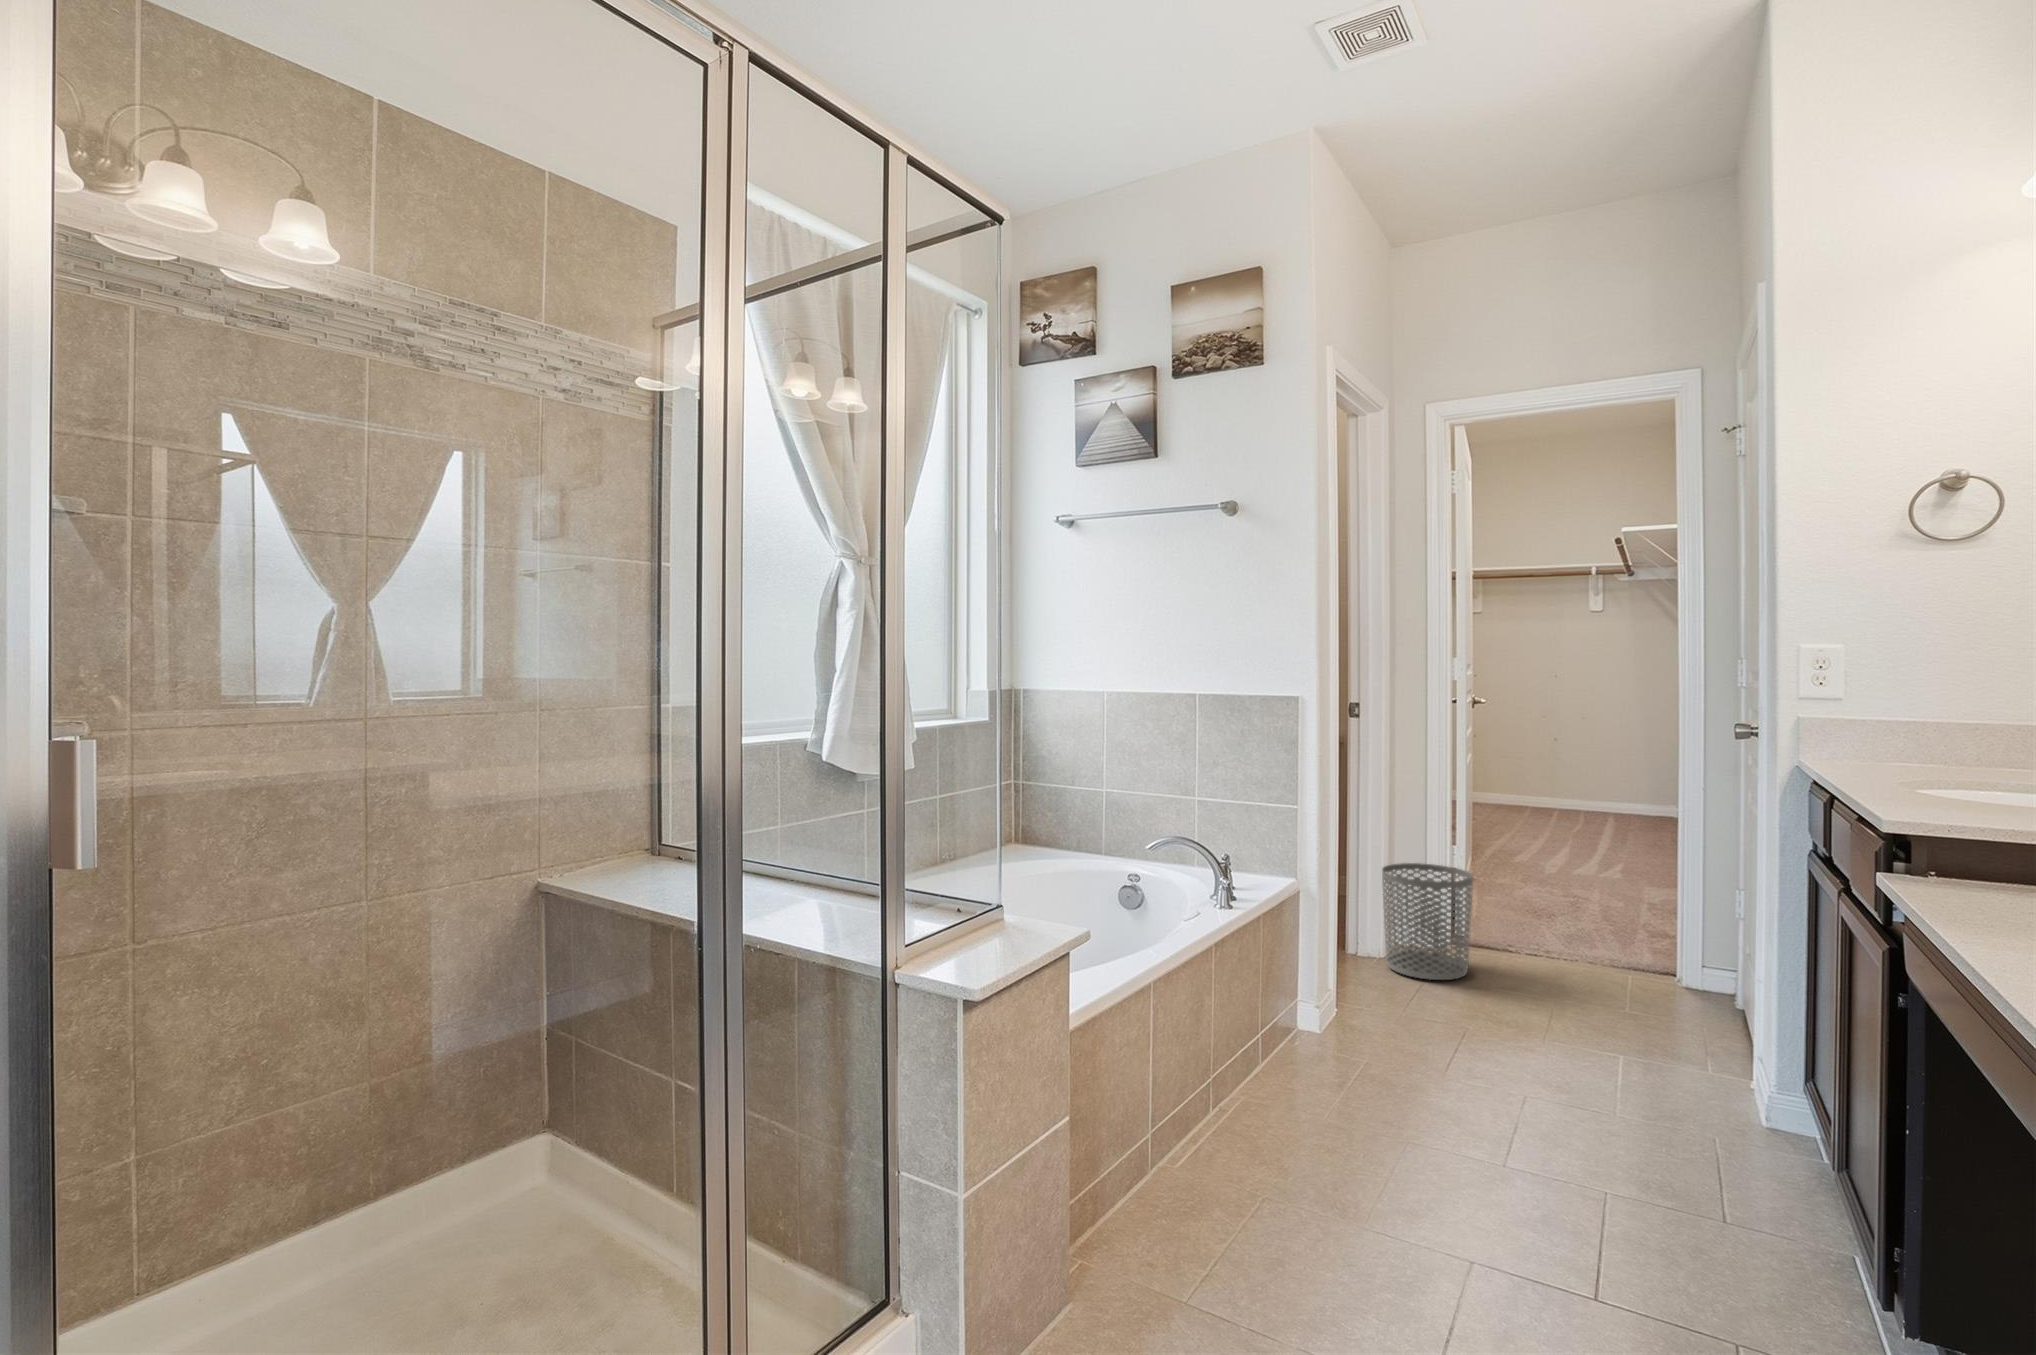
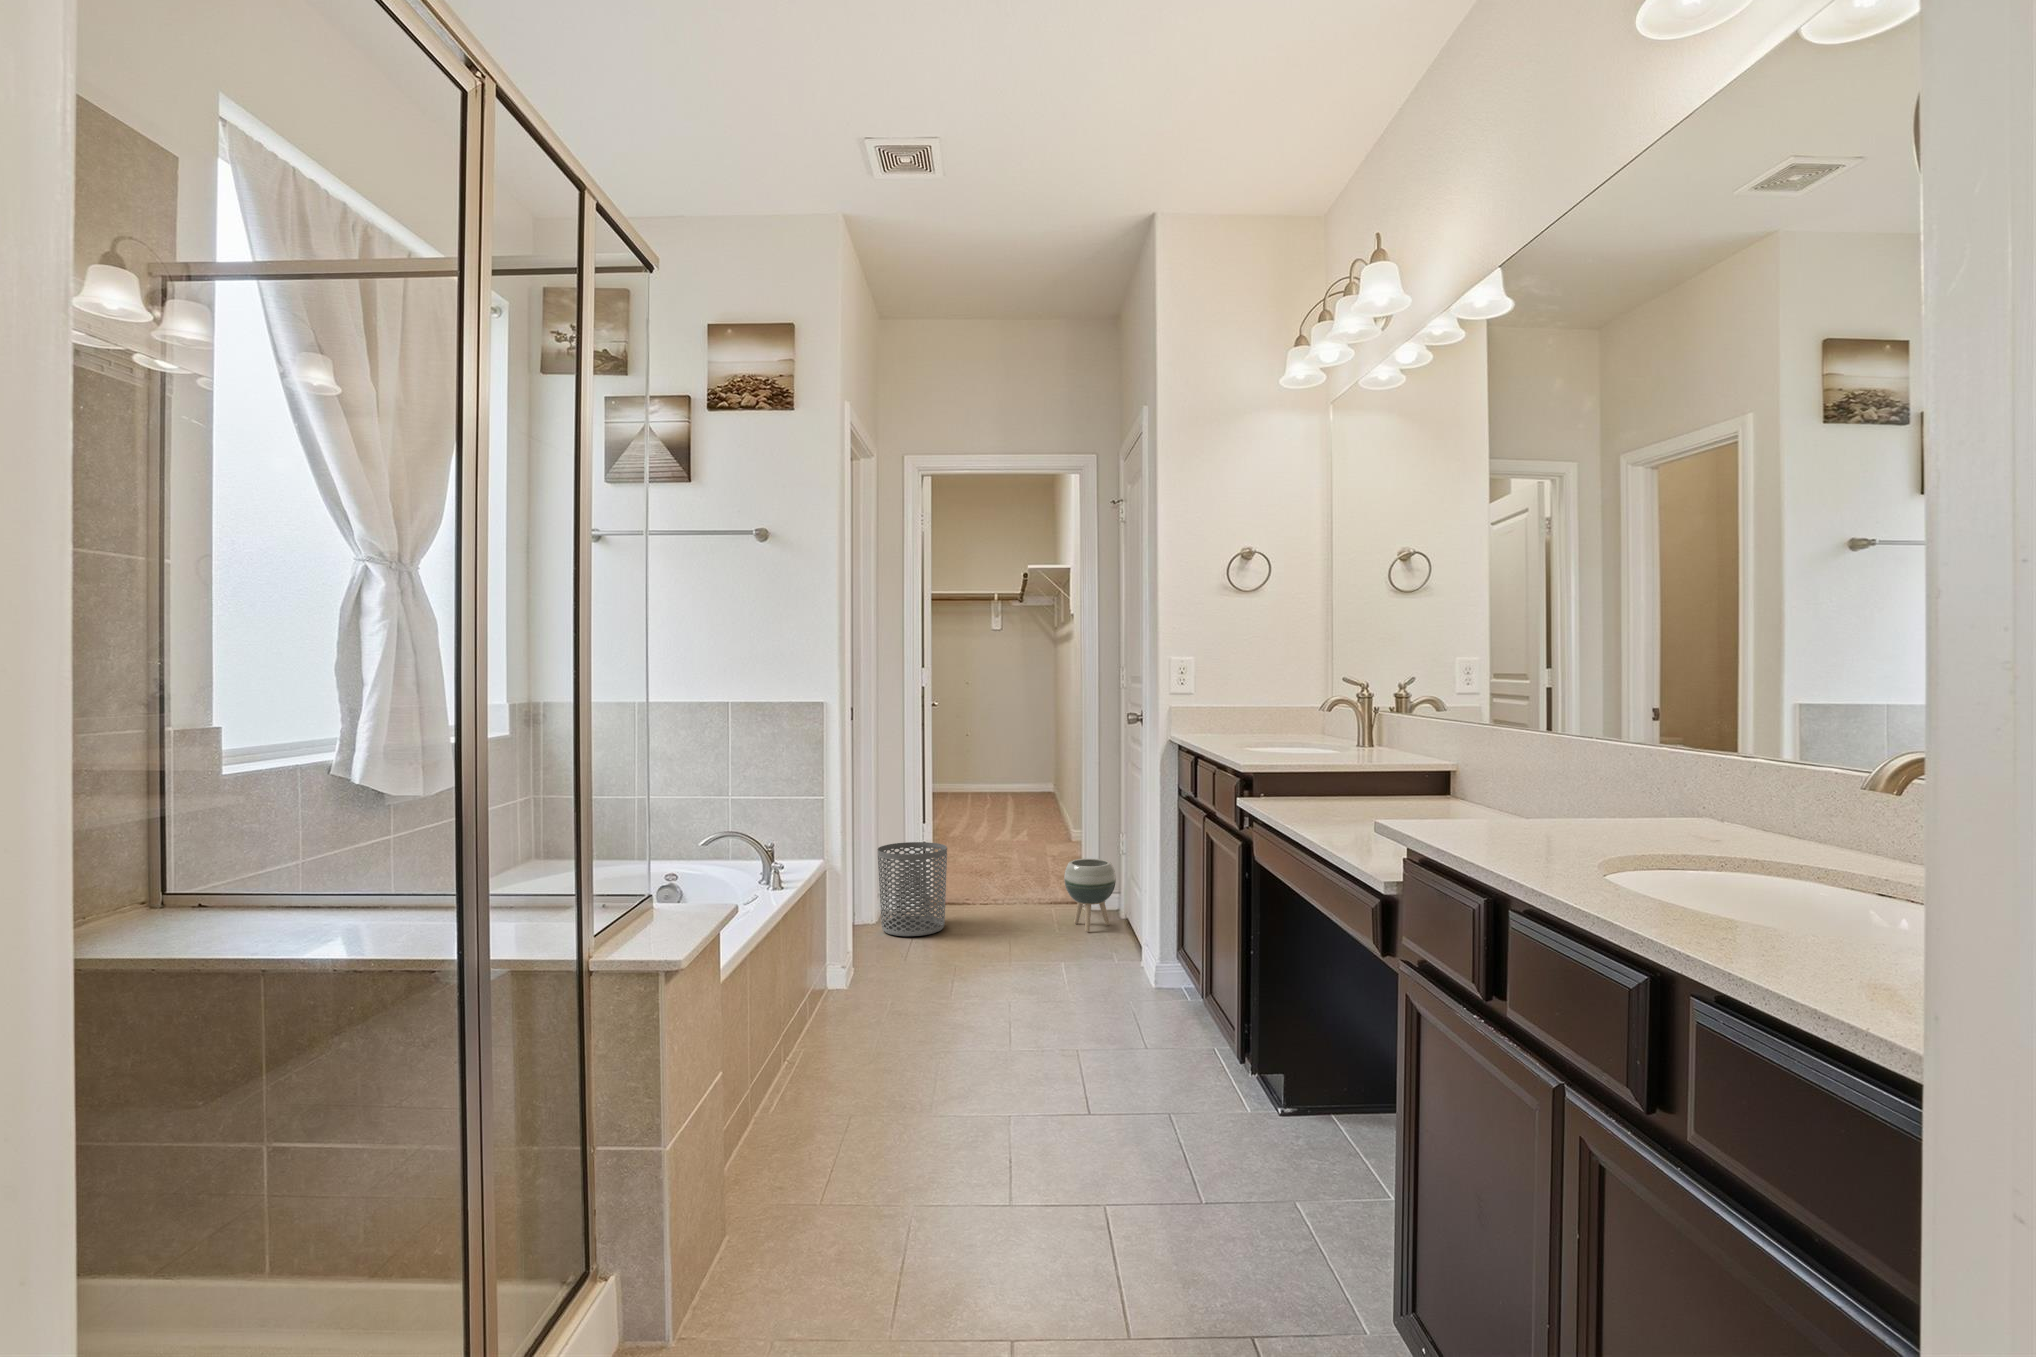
planter: none [1645,917,1730,1019] -> present [1064,859,1116,932]

